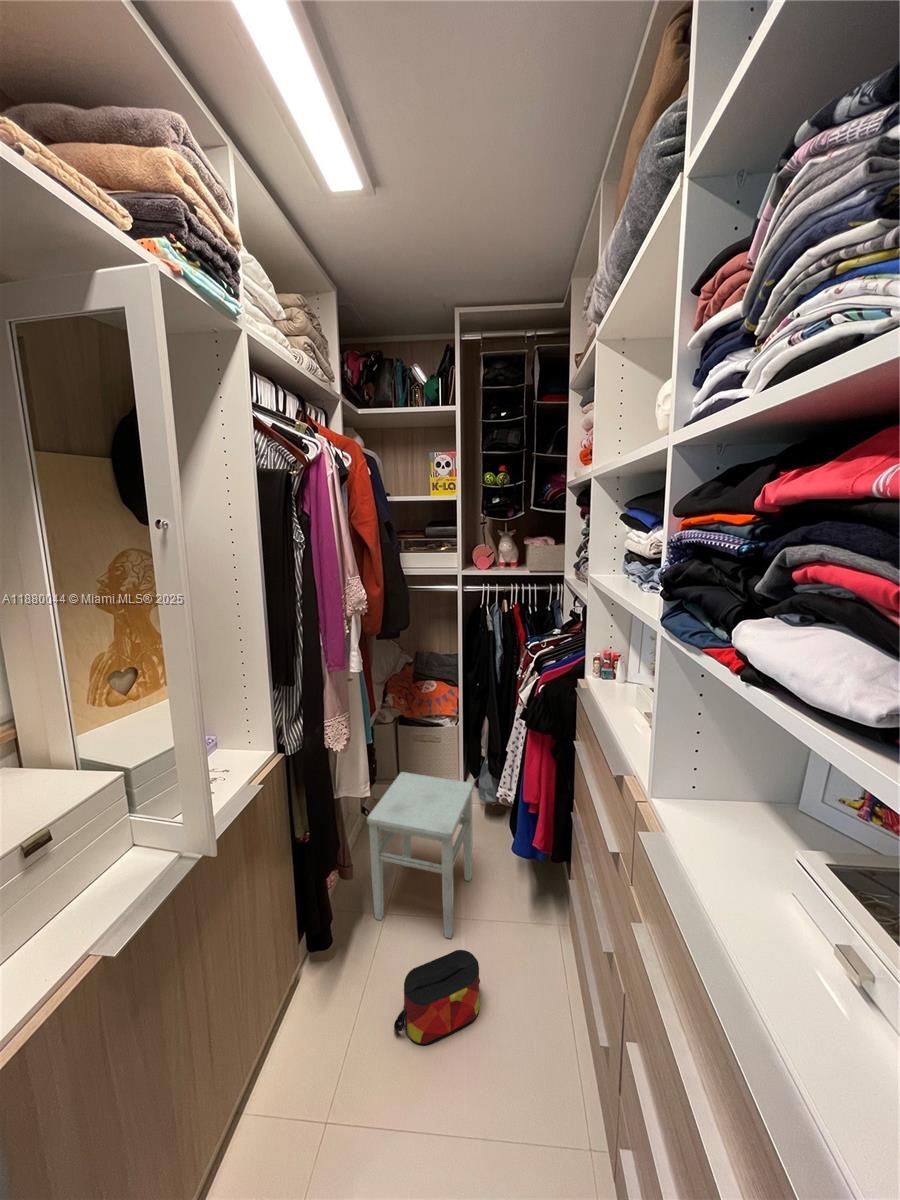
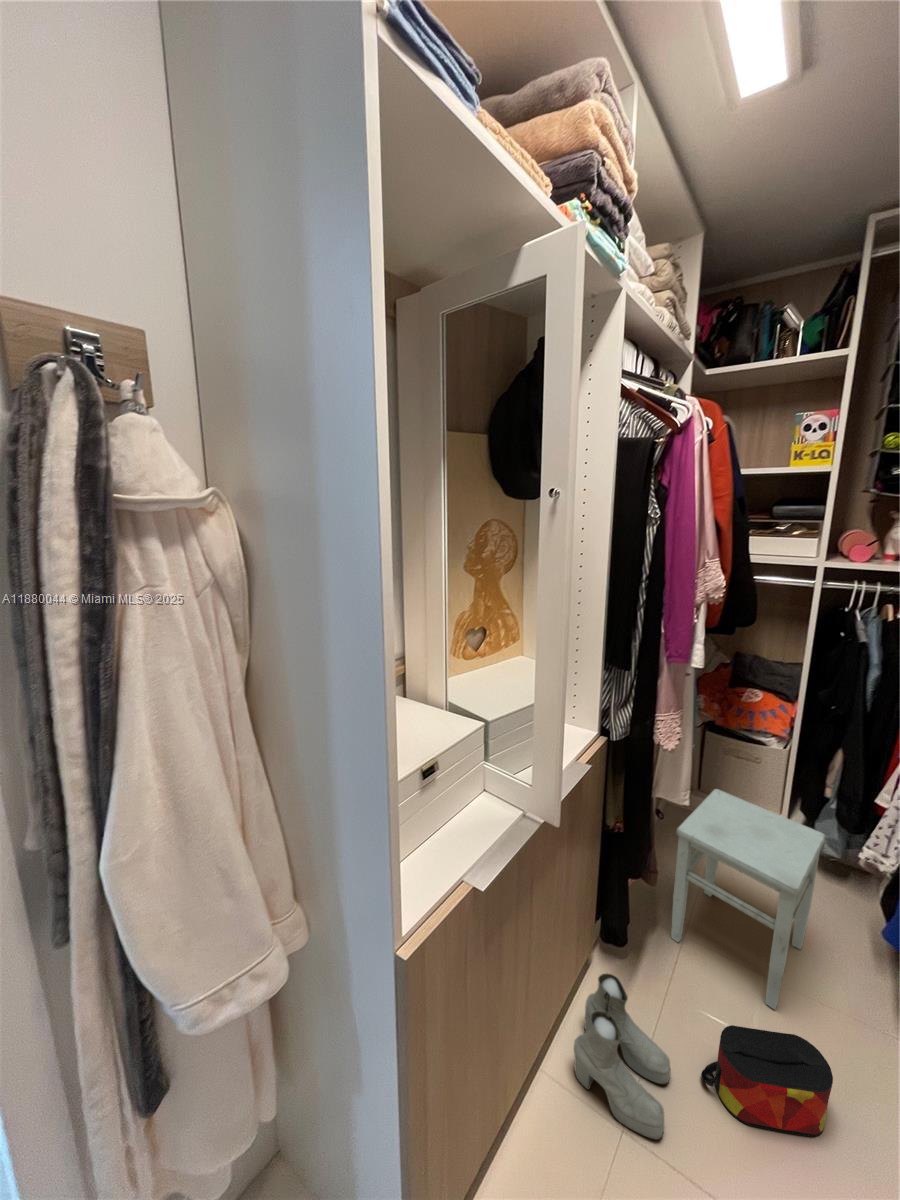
boots: none [276,979,369,1115] -> present [574,974,670,1140]

